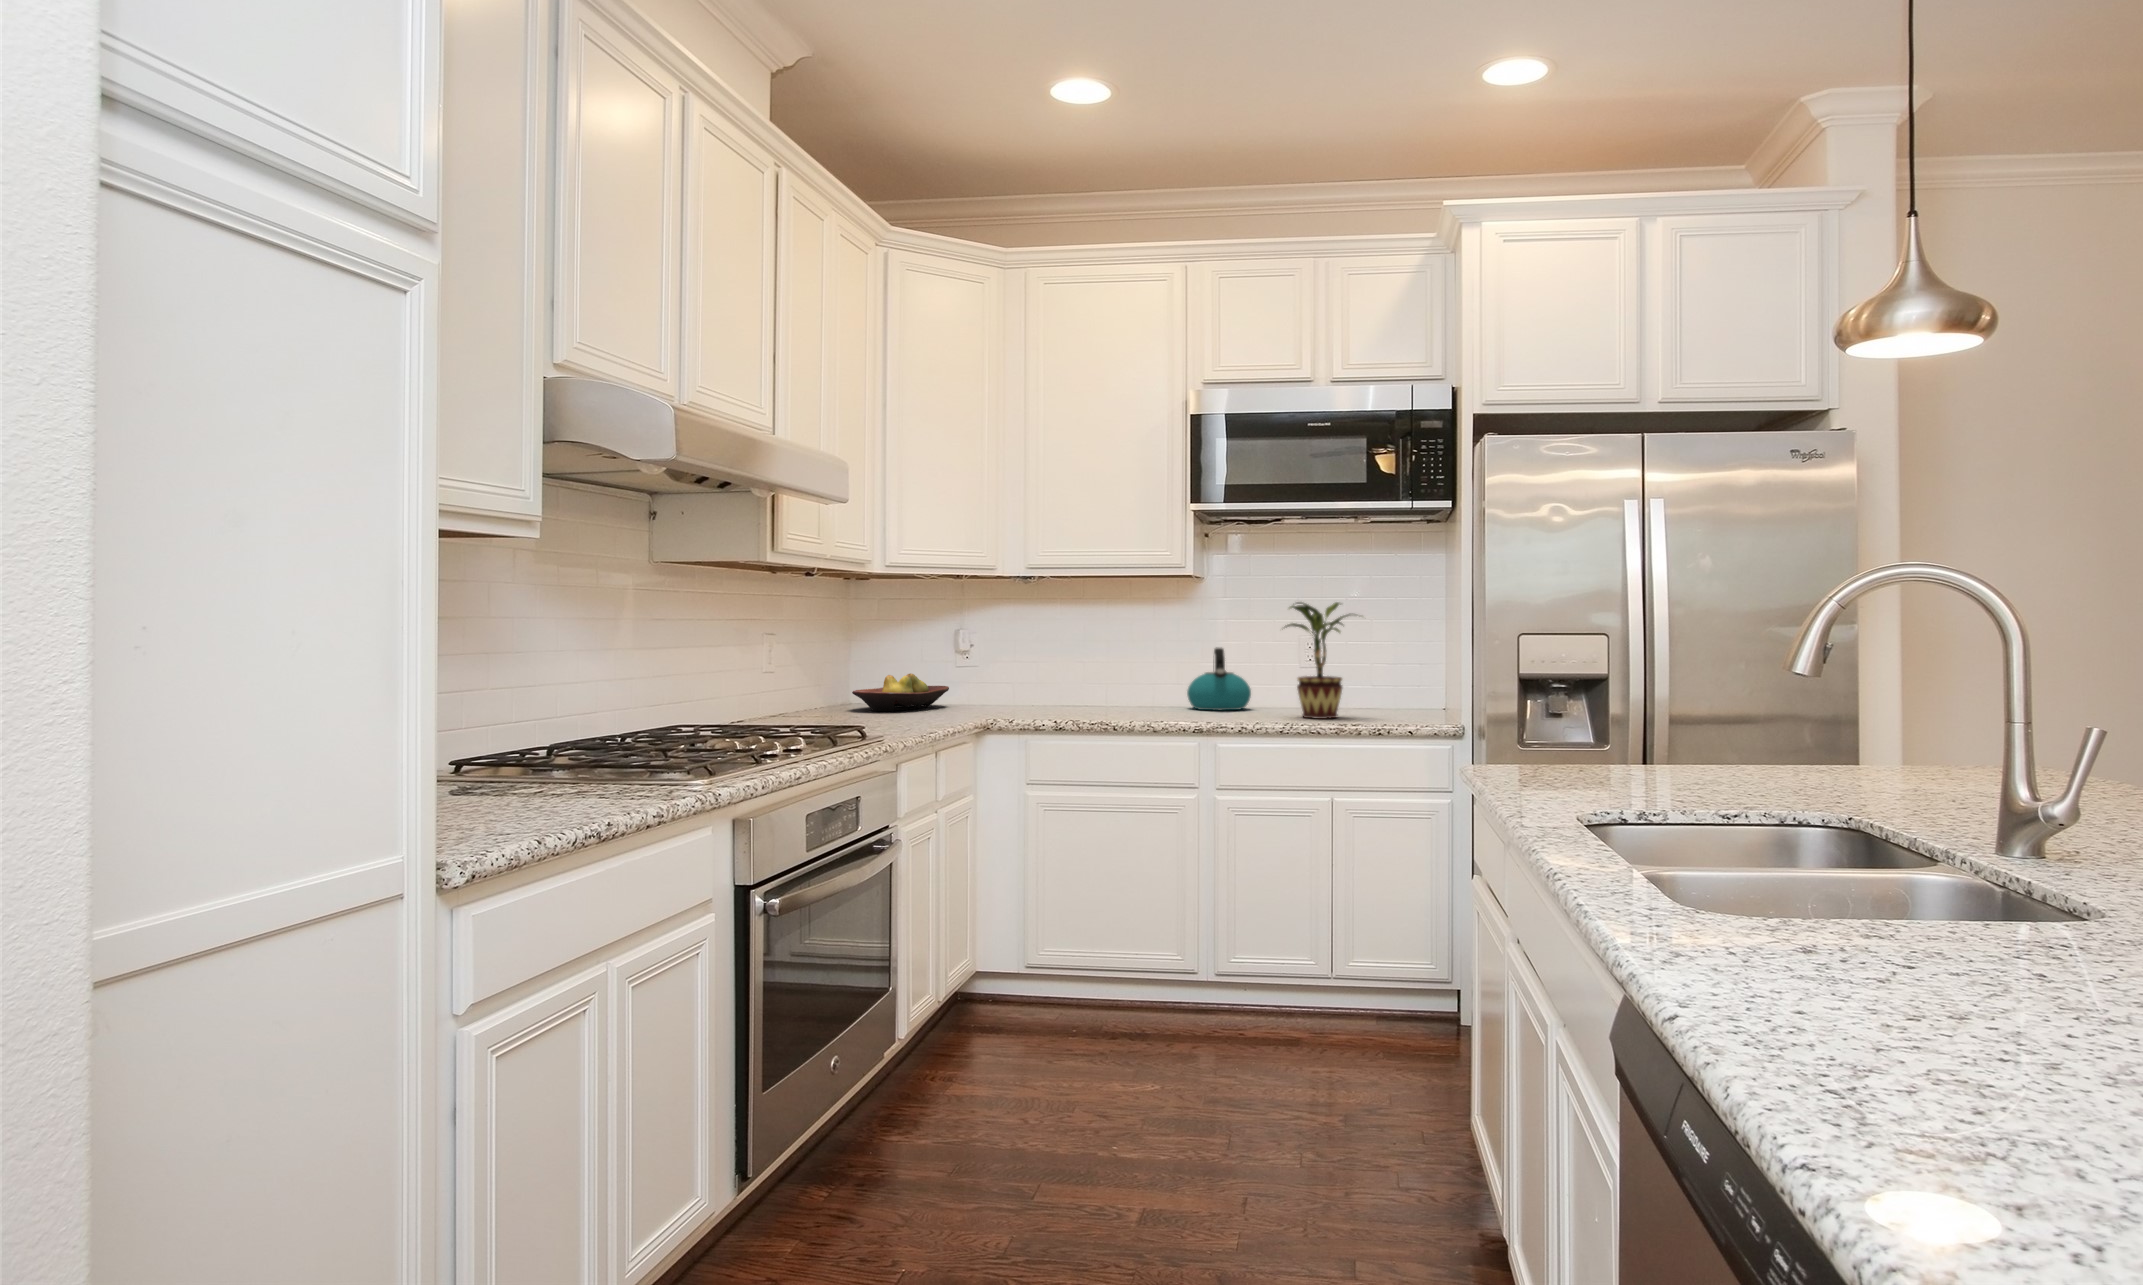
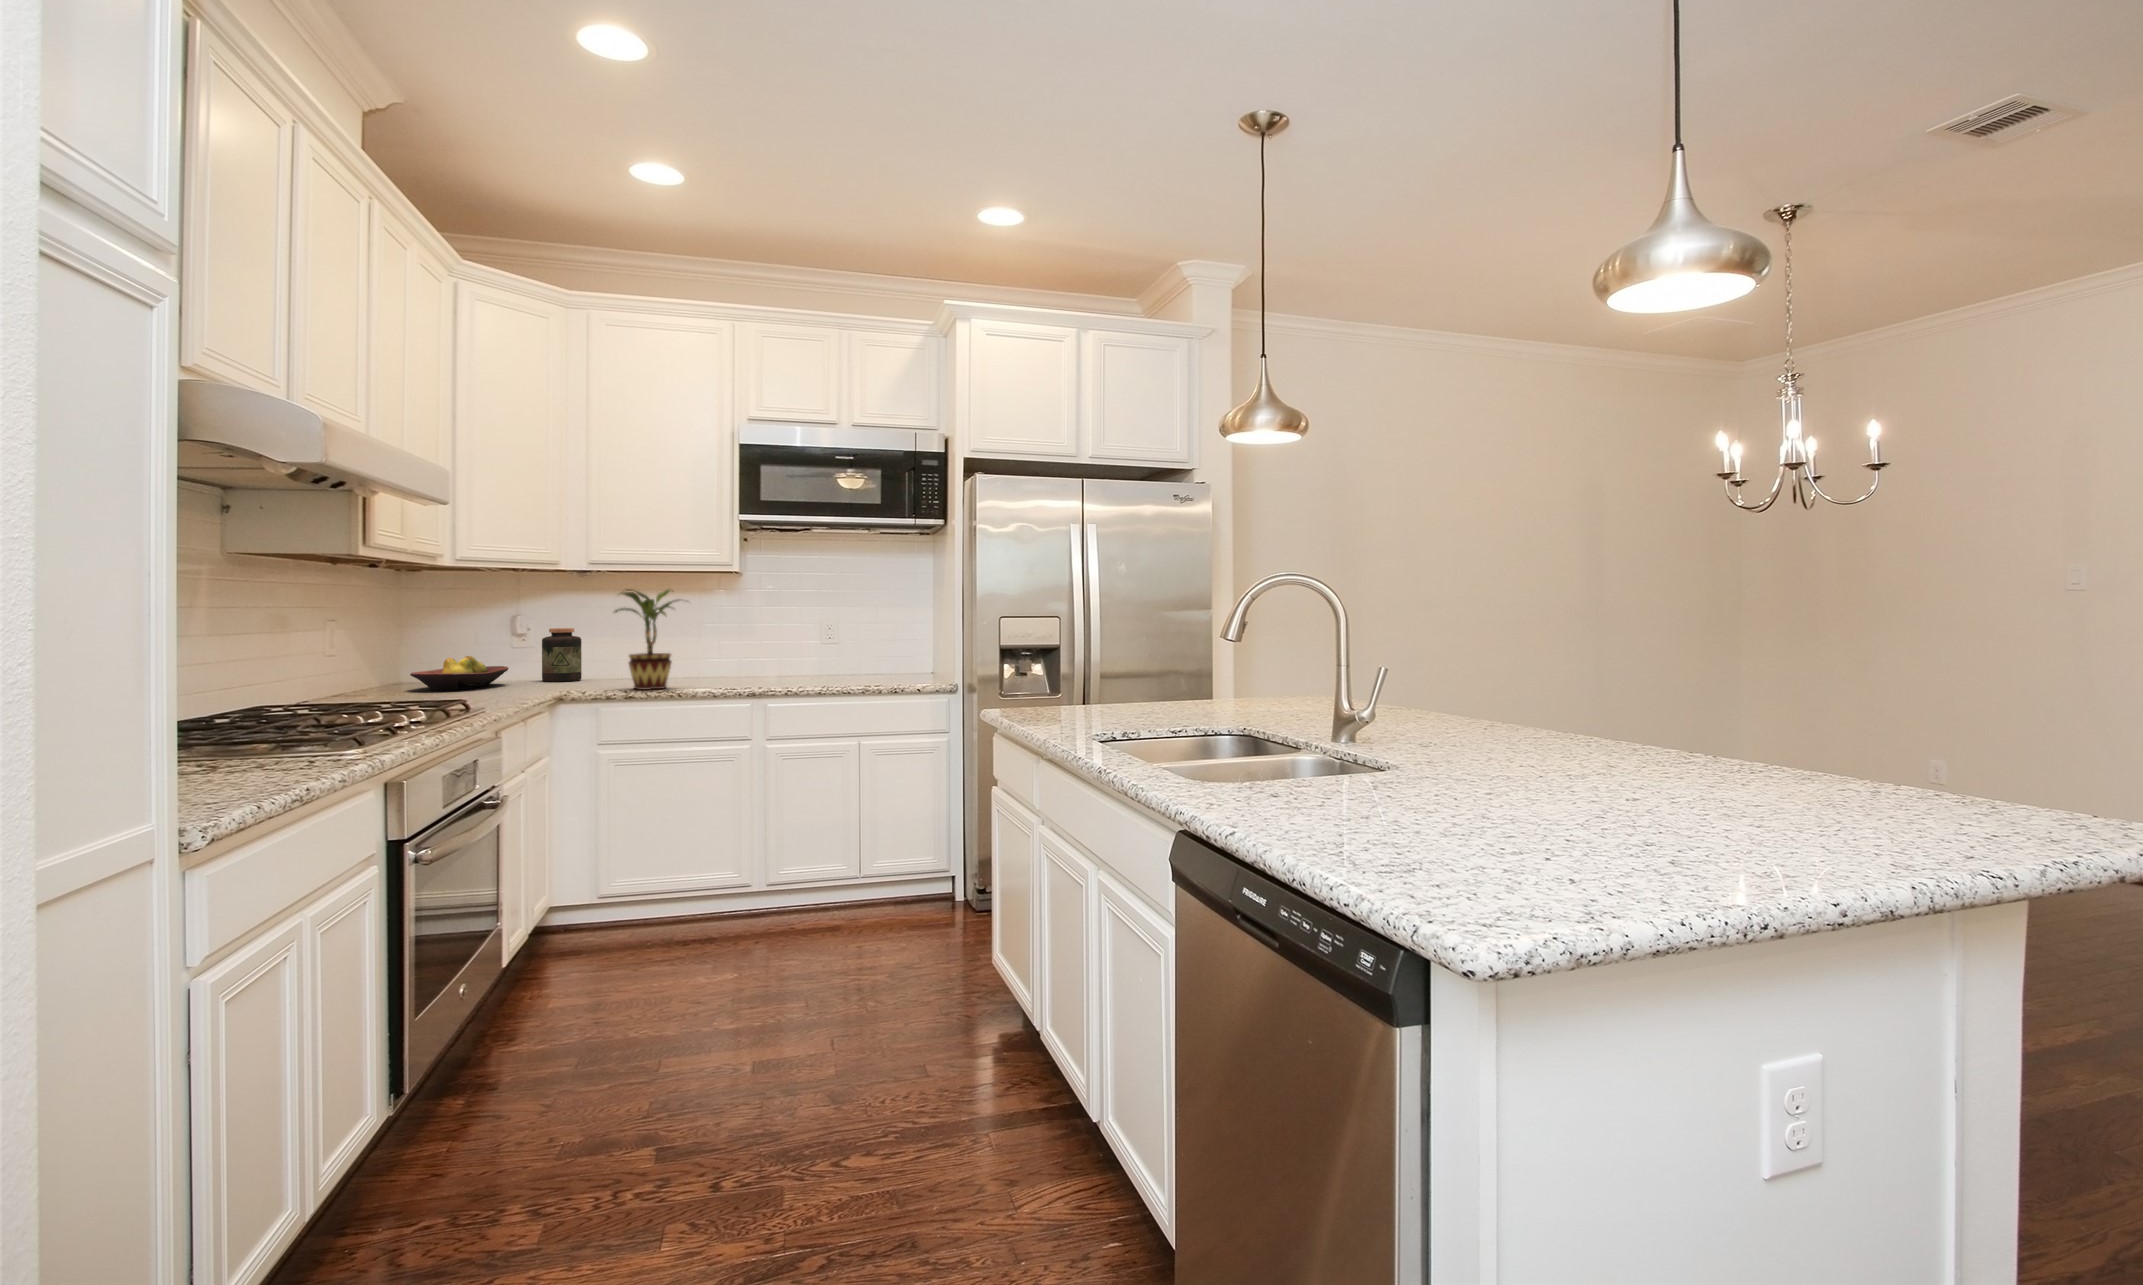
potted plant: present [1285,602,1351,719] -> present [615,590,679,690]
jar: none [985,644,1025,705] -> present [542,628,582,682]
kettle: present [1187,648,1251,710] -> none [734,628,789,679]

